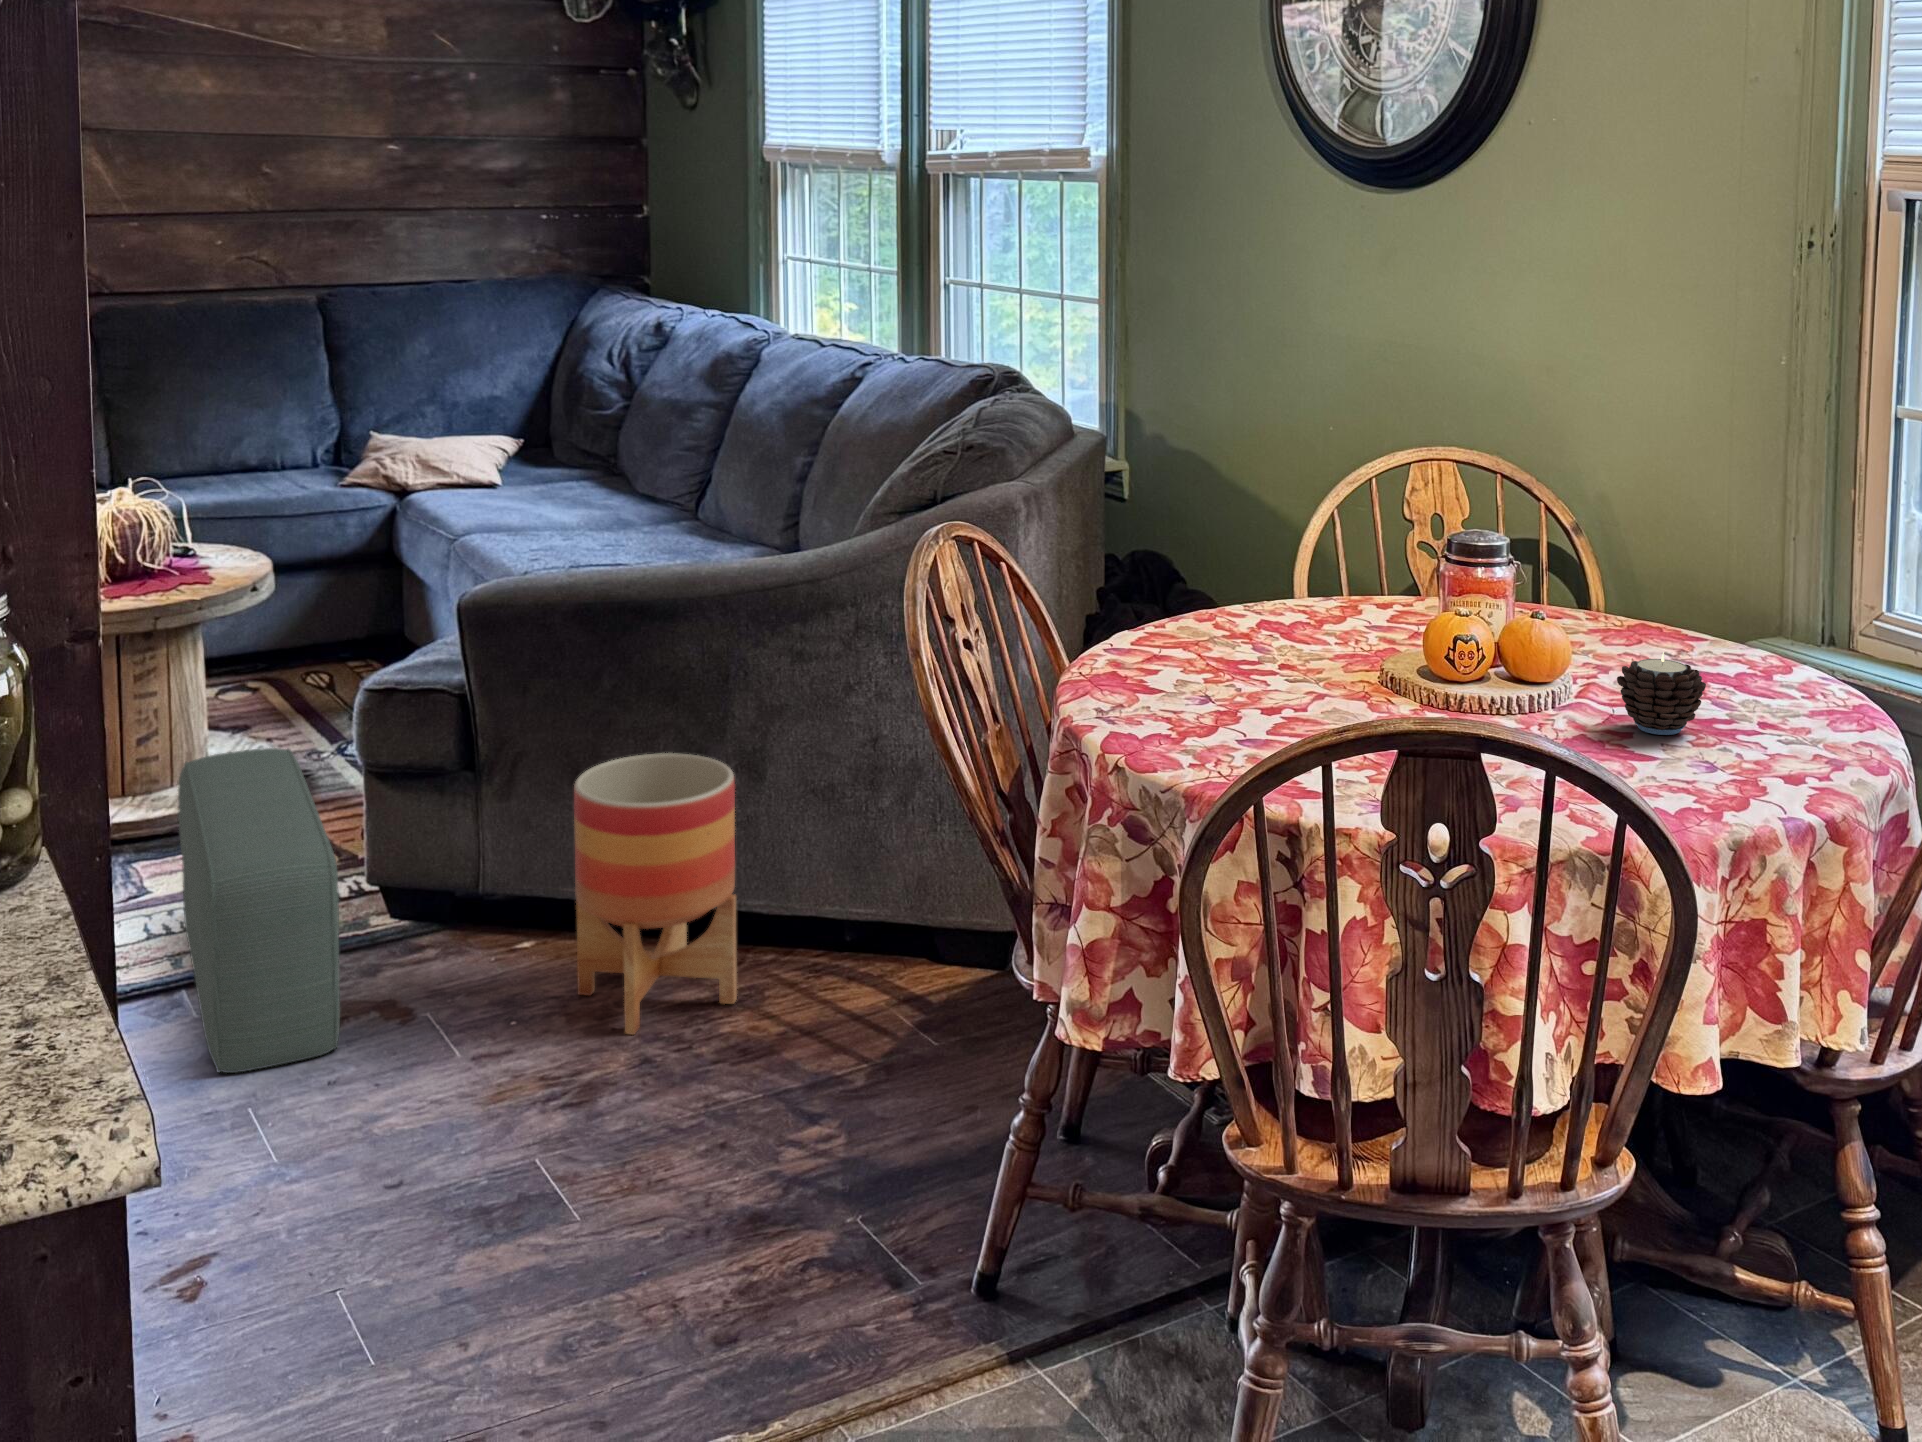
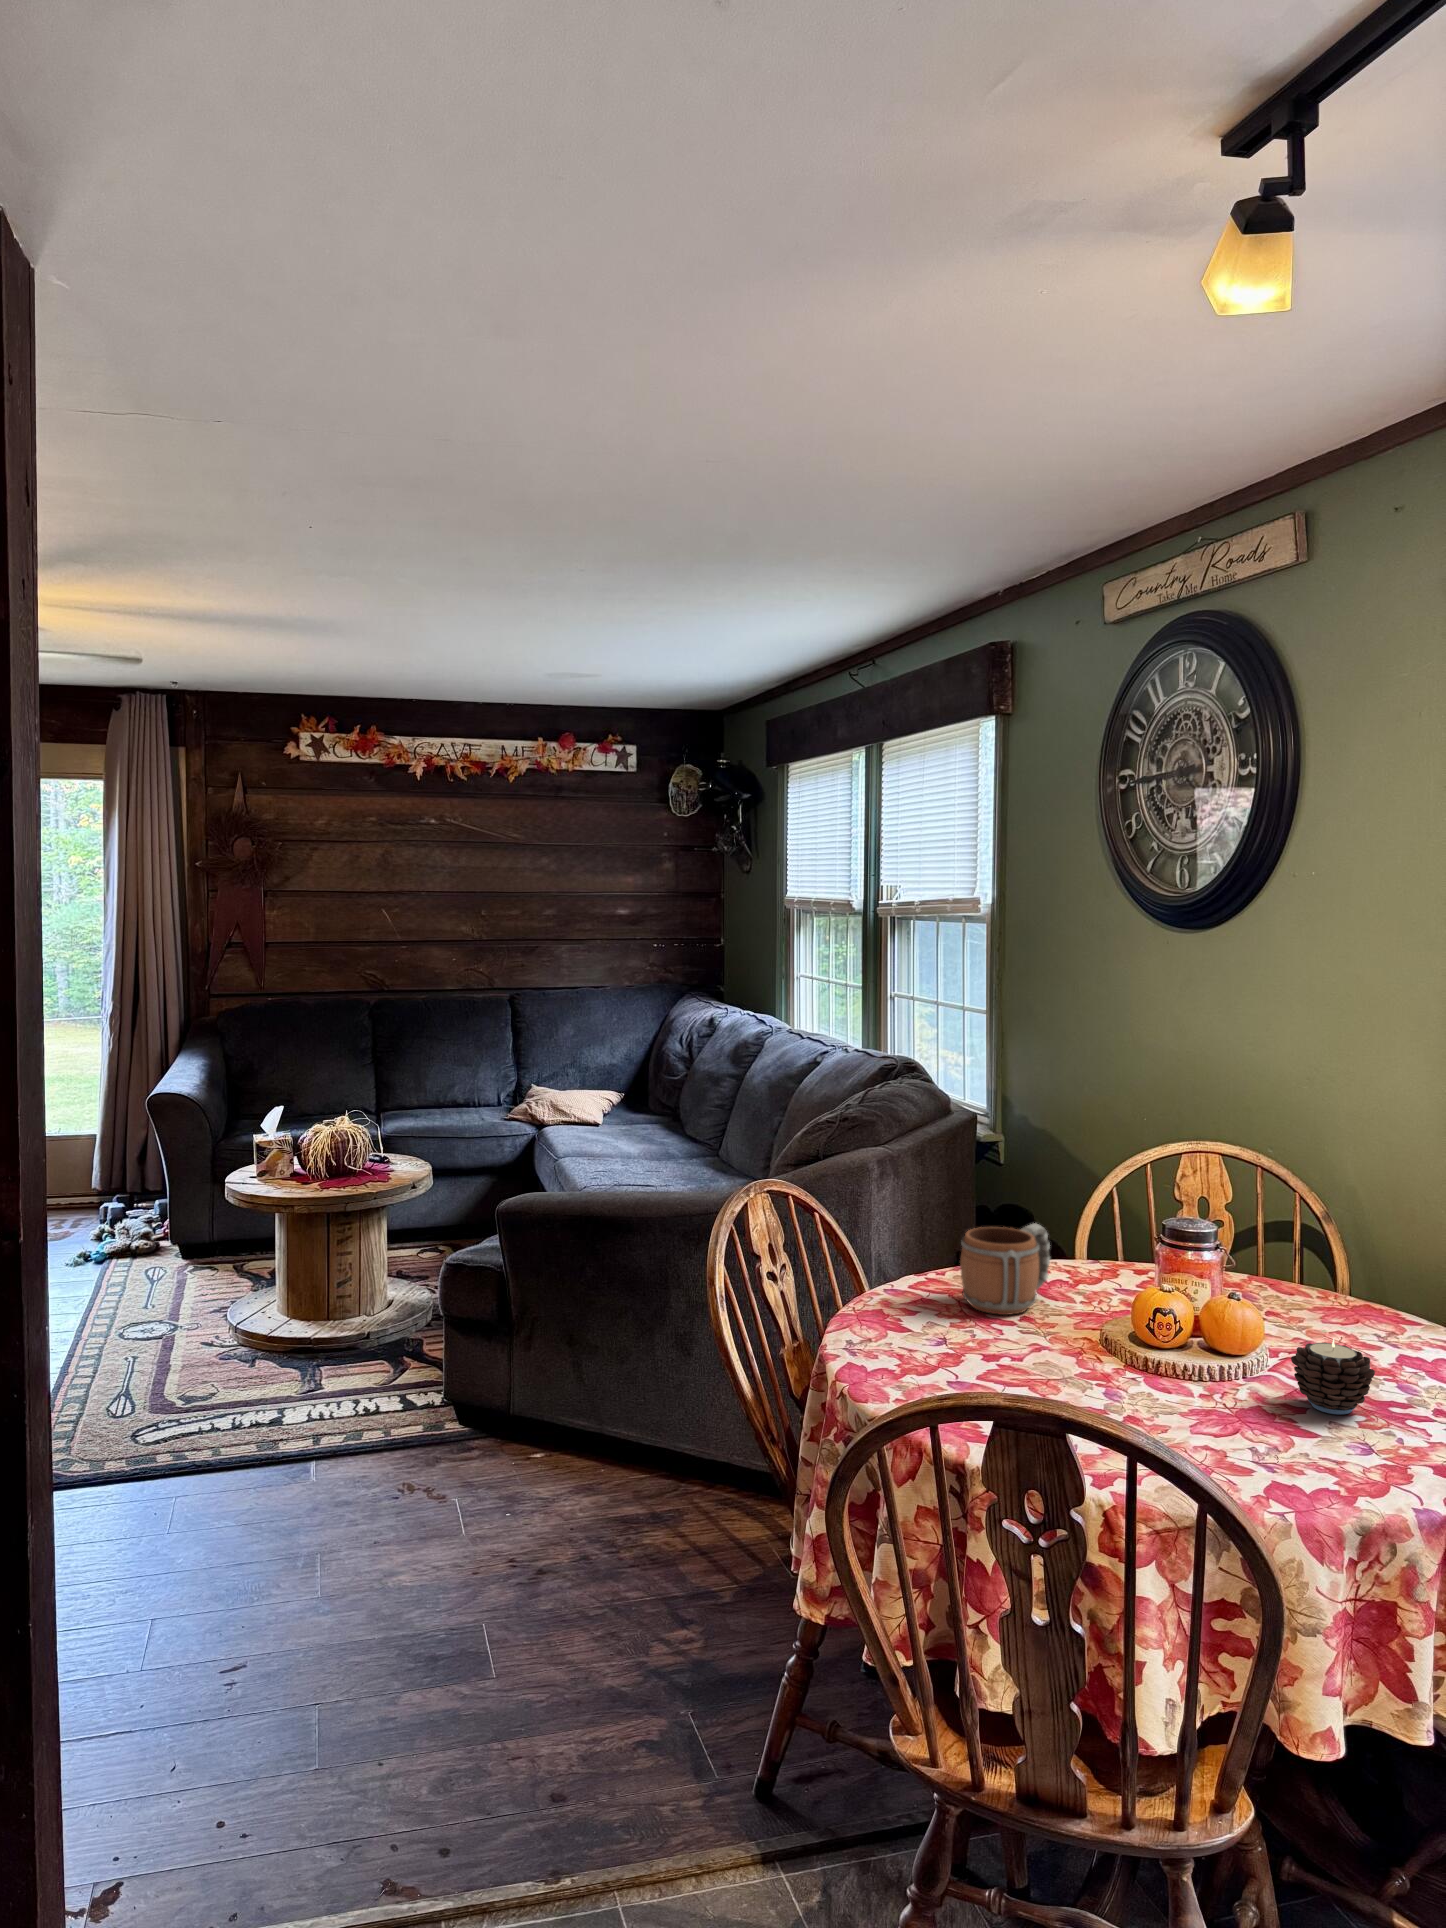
mug: none [1200,557,1296,669] -> present [960,1223,1050,1315]
pouf: present [178,748,340,1073] -> none [308,1299,405,1523]
planter: present [574,753,737,1035] -> none [552,1329,665,1535]

